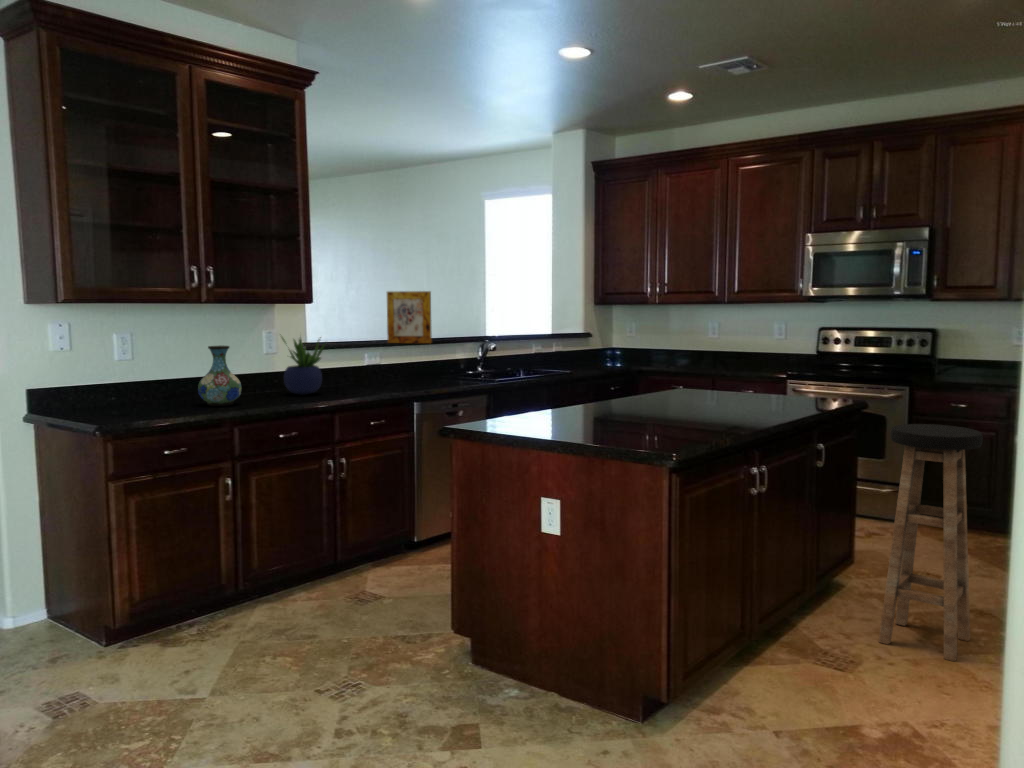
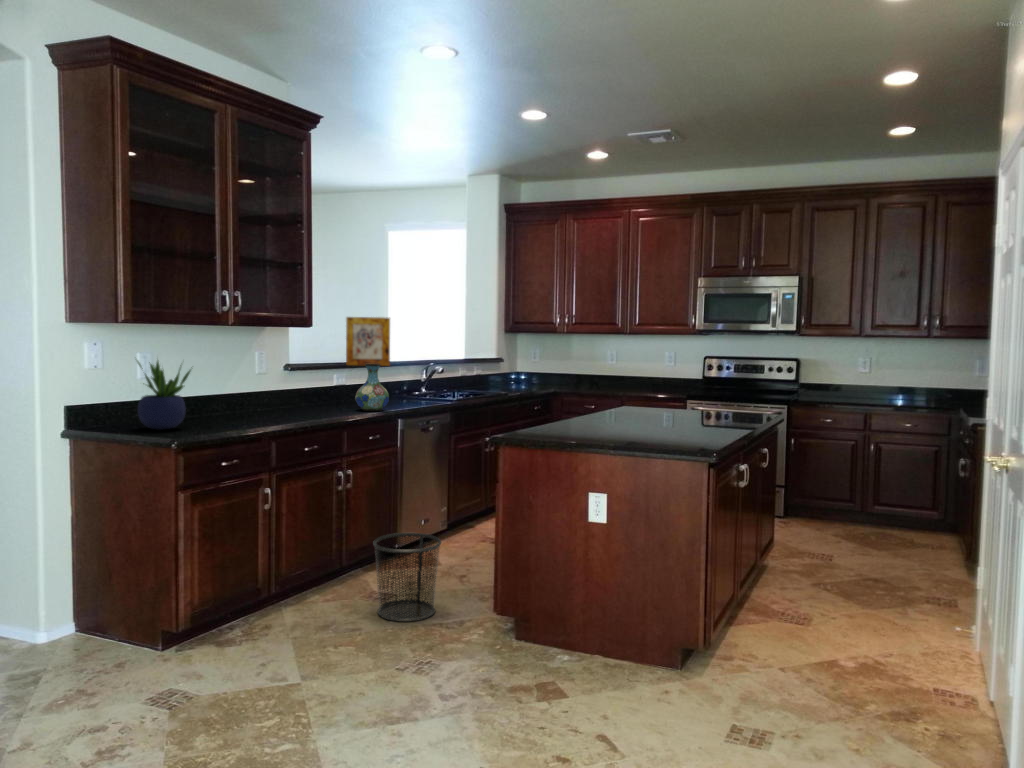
potted plant: present [282,337,325,395] -> present [137,361,191,430]
vase: present [198,346,241,406] -> present [355,363,389,411]
bar stool: present [879,424,983,661] -> none [814,432,888,613]
trash can: none [340,529,417,630] -> present [373,533,441,622]

